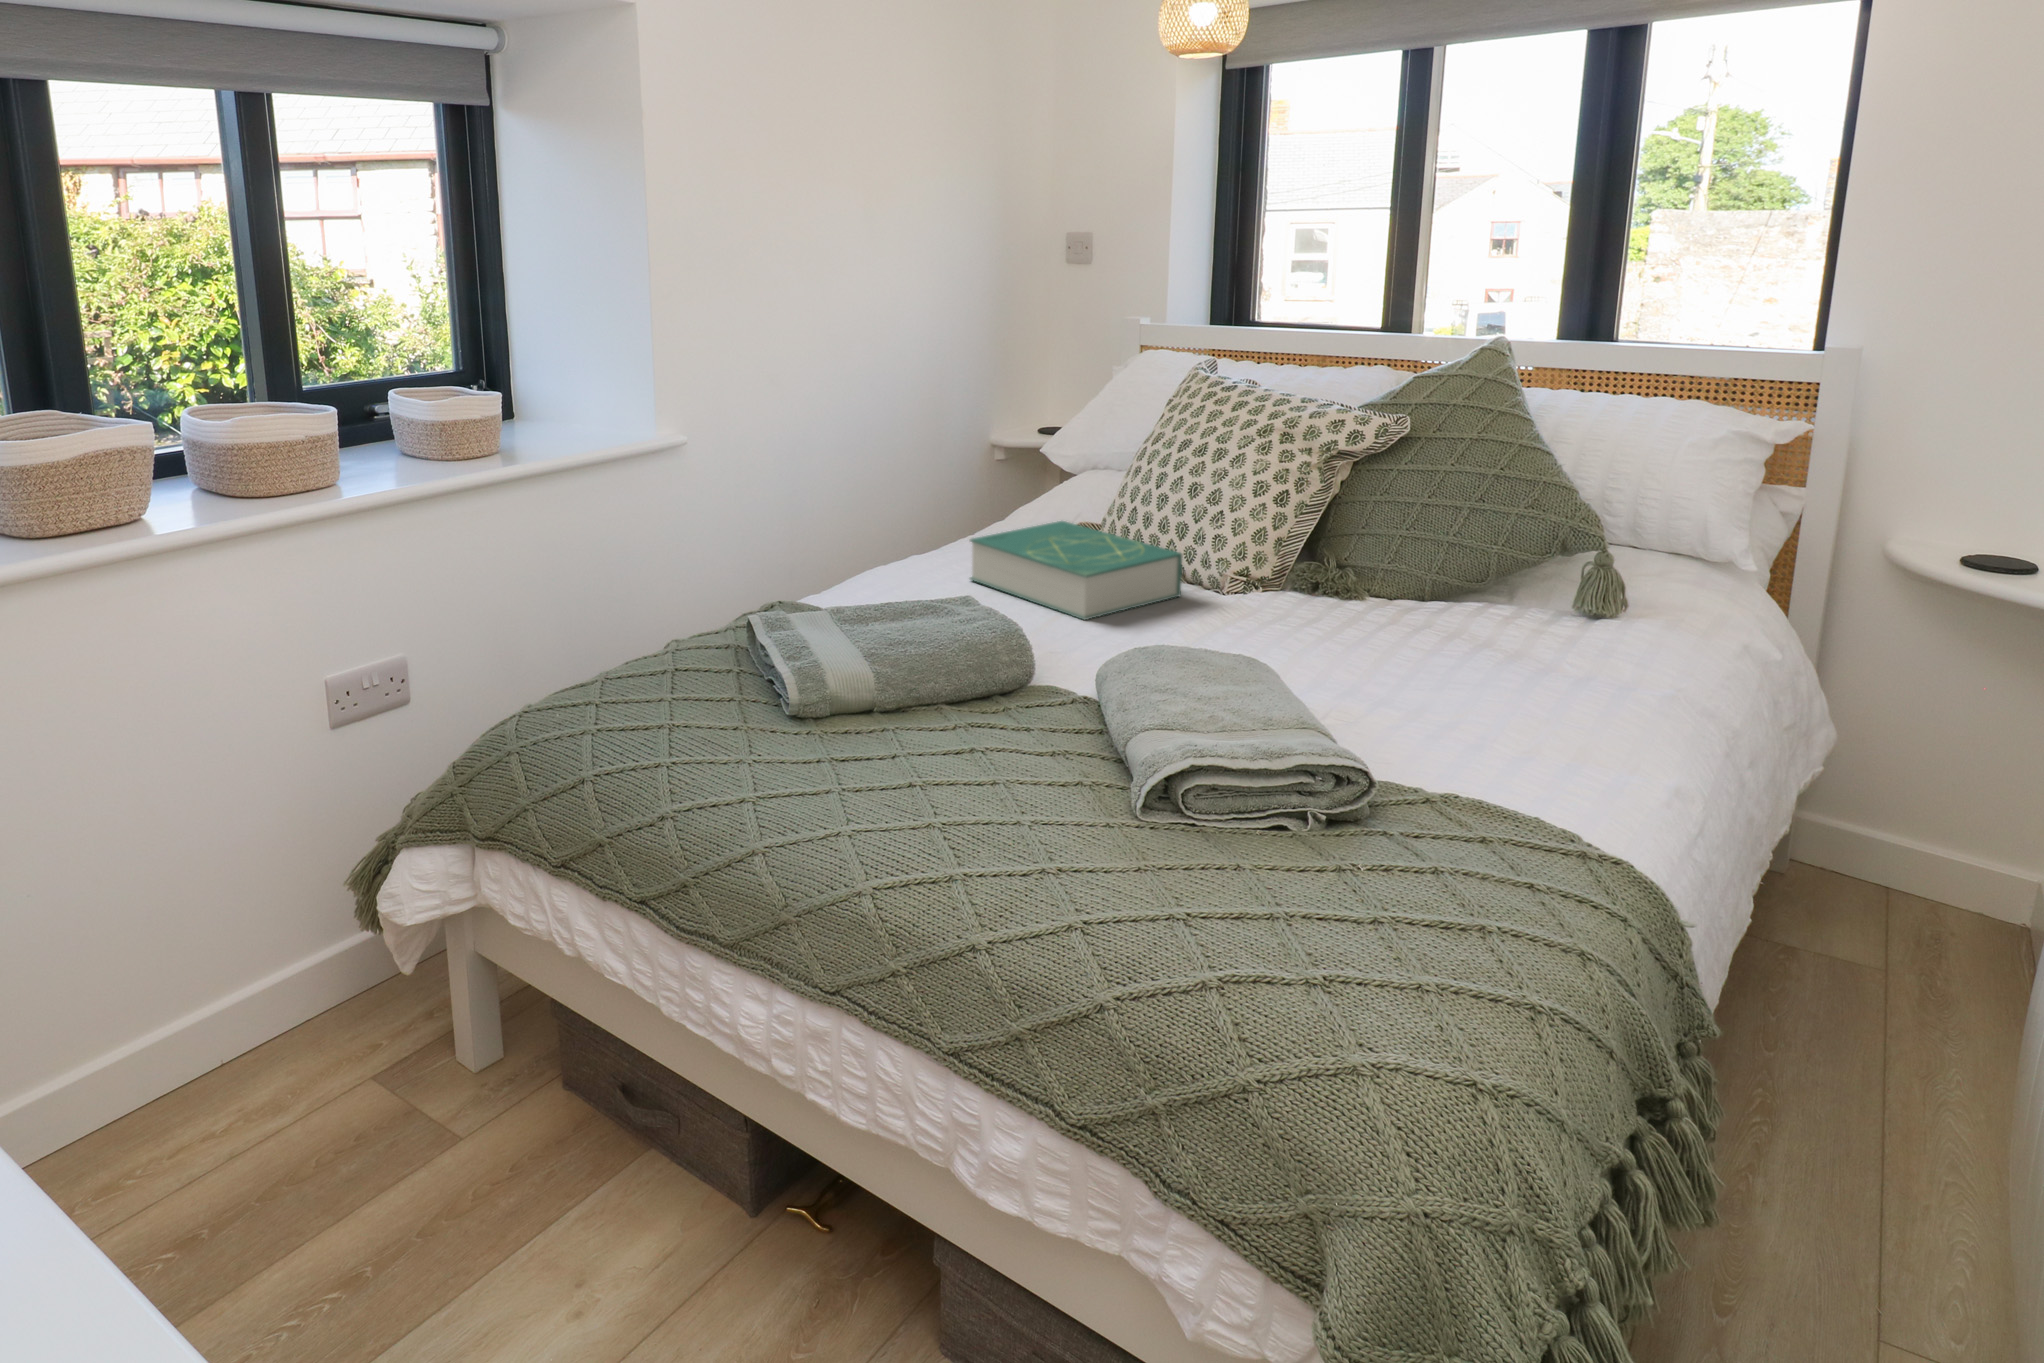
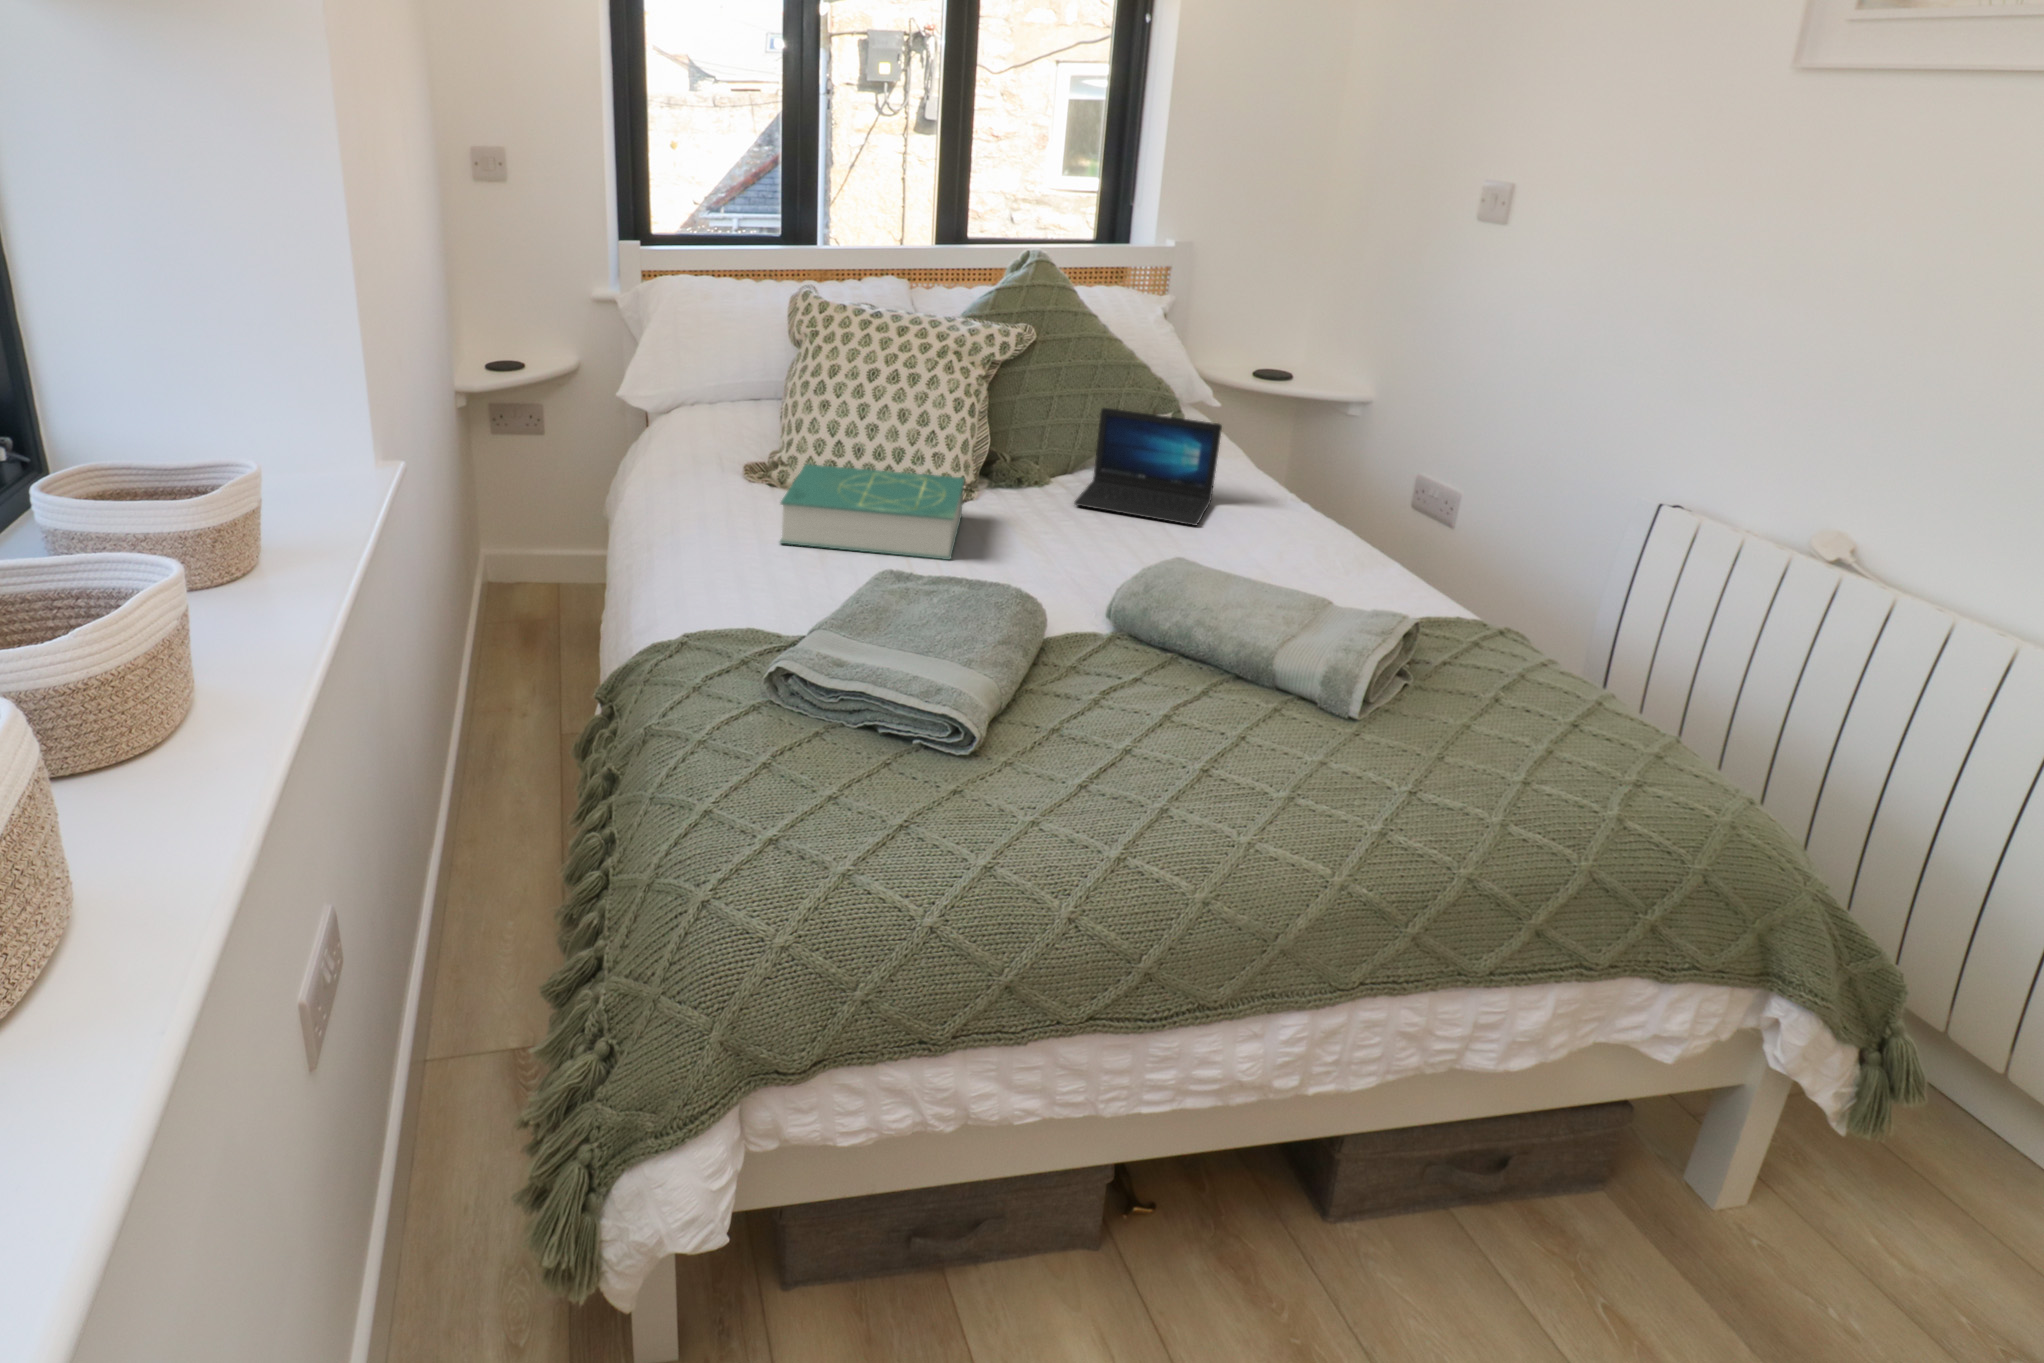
laptop: none [1324,508,1518,654] -> present [1074,408,1222,525]

